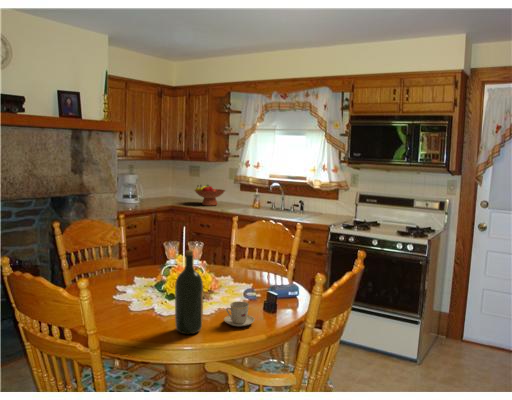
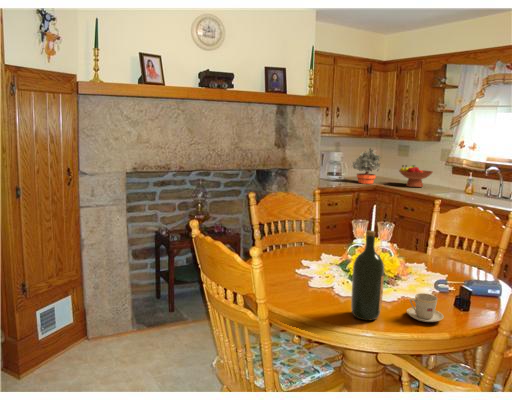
potted plant: none [148,169,177,205] -> present [352,148,381,184]

